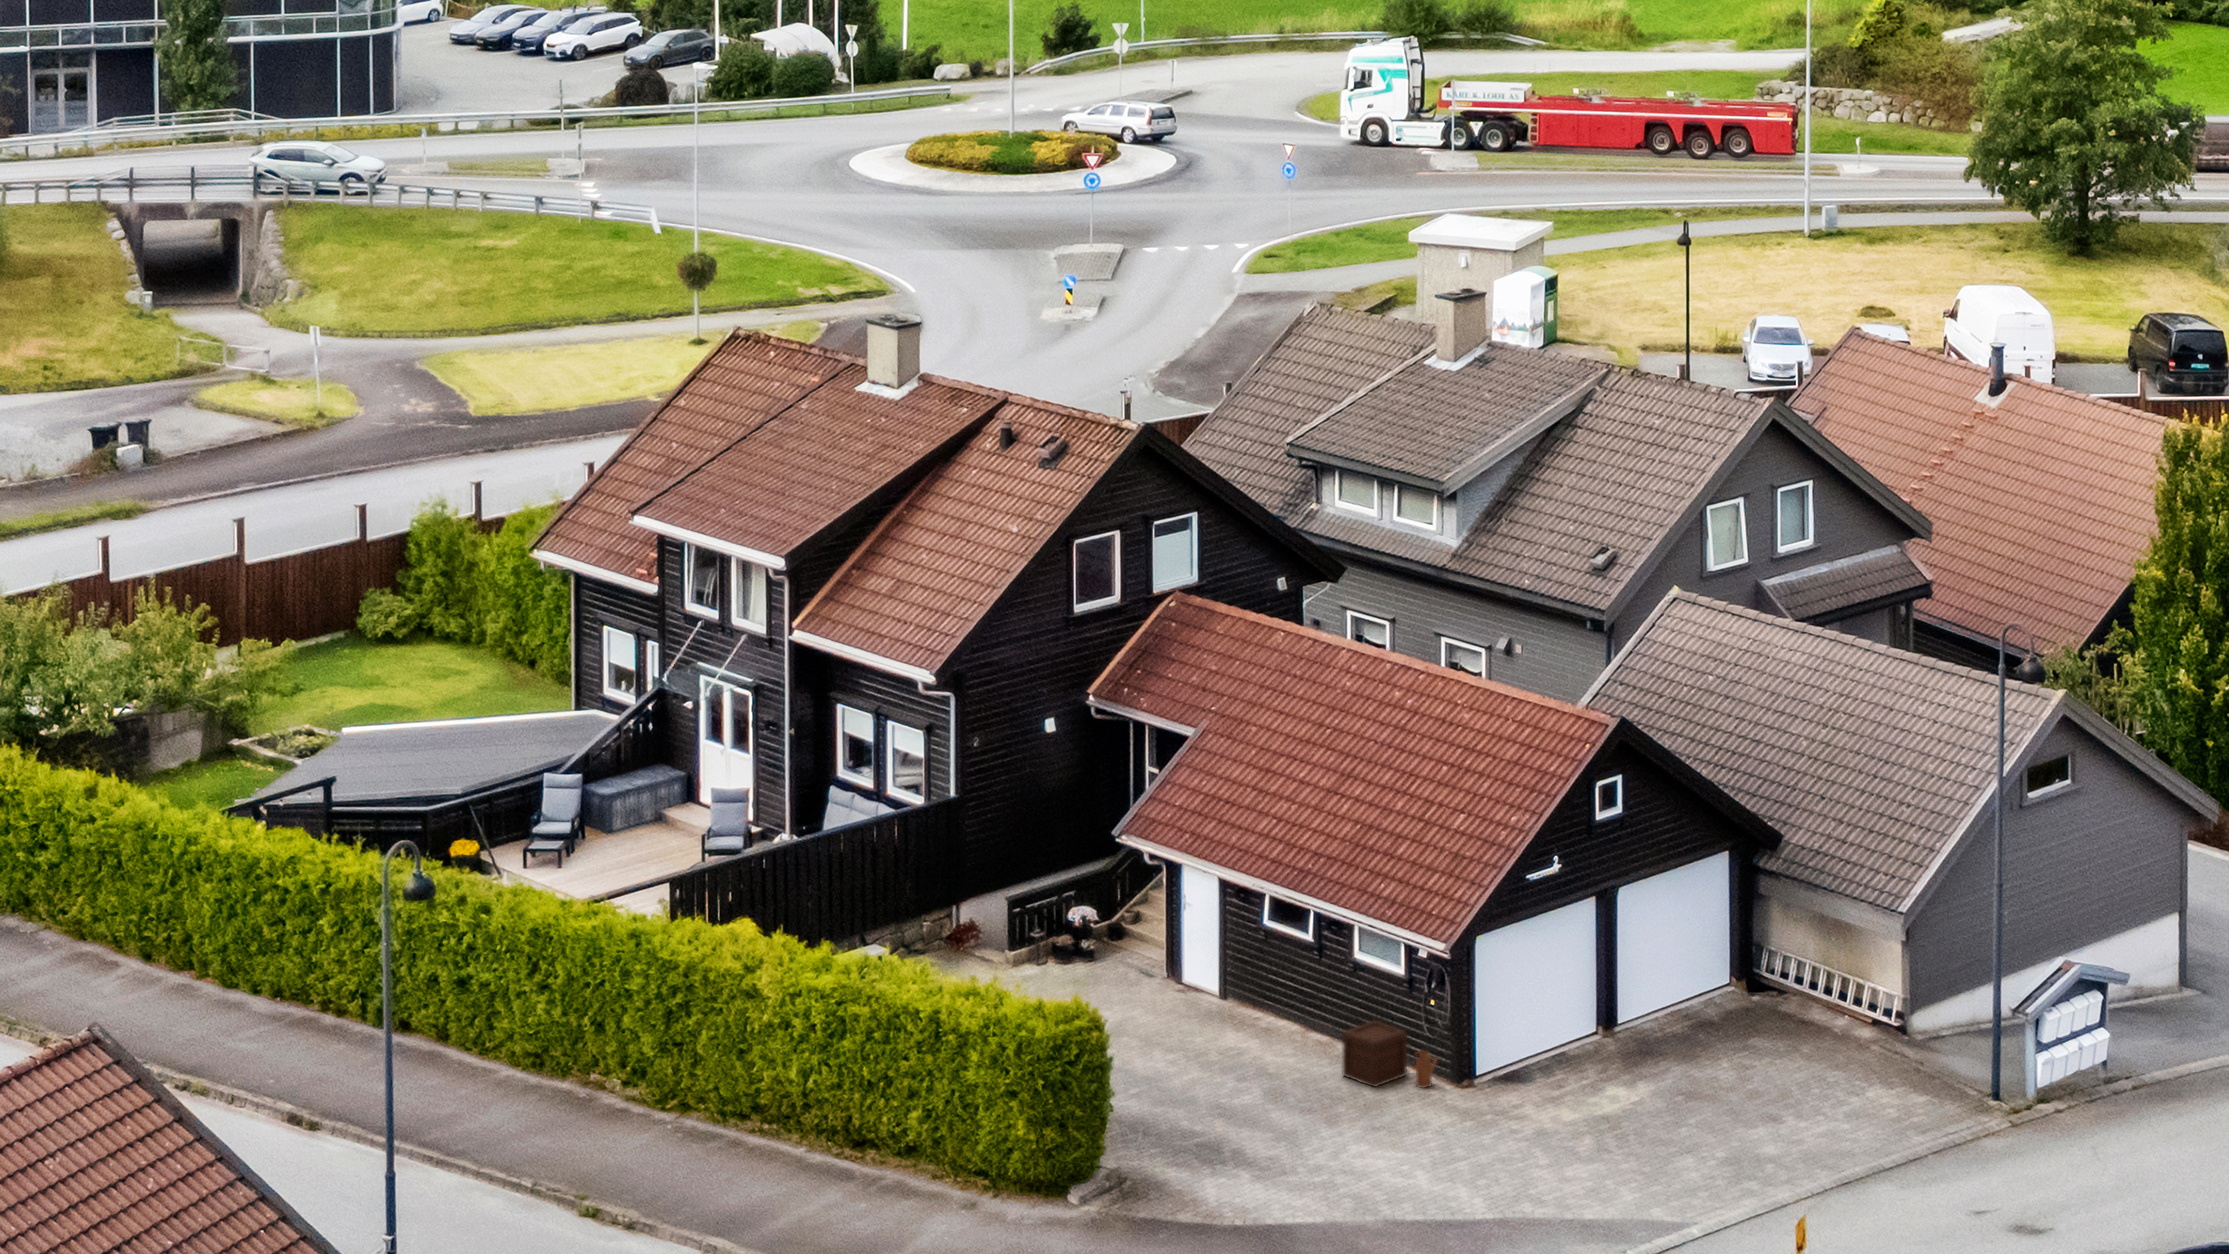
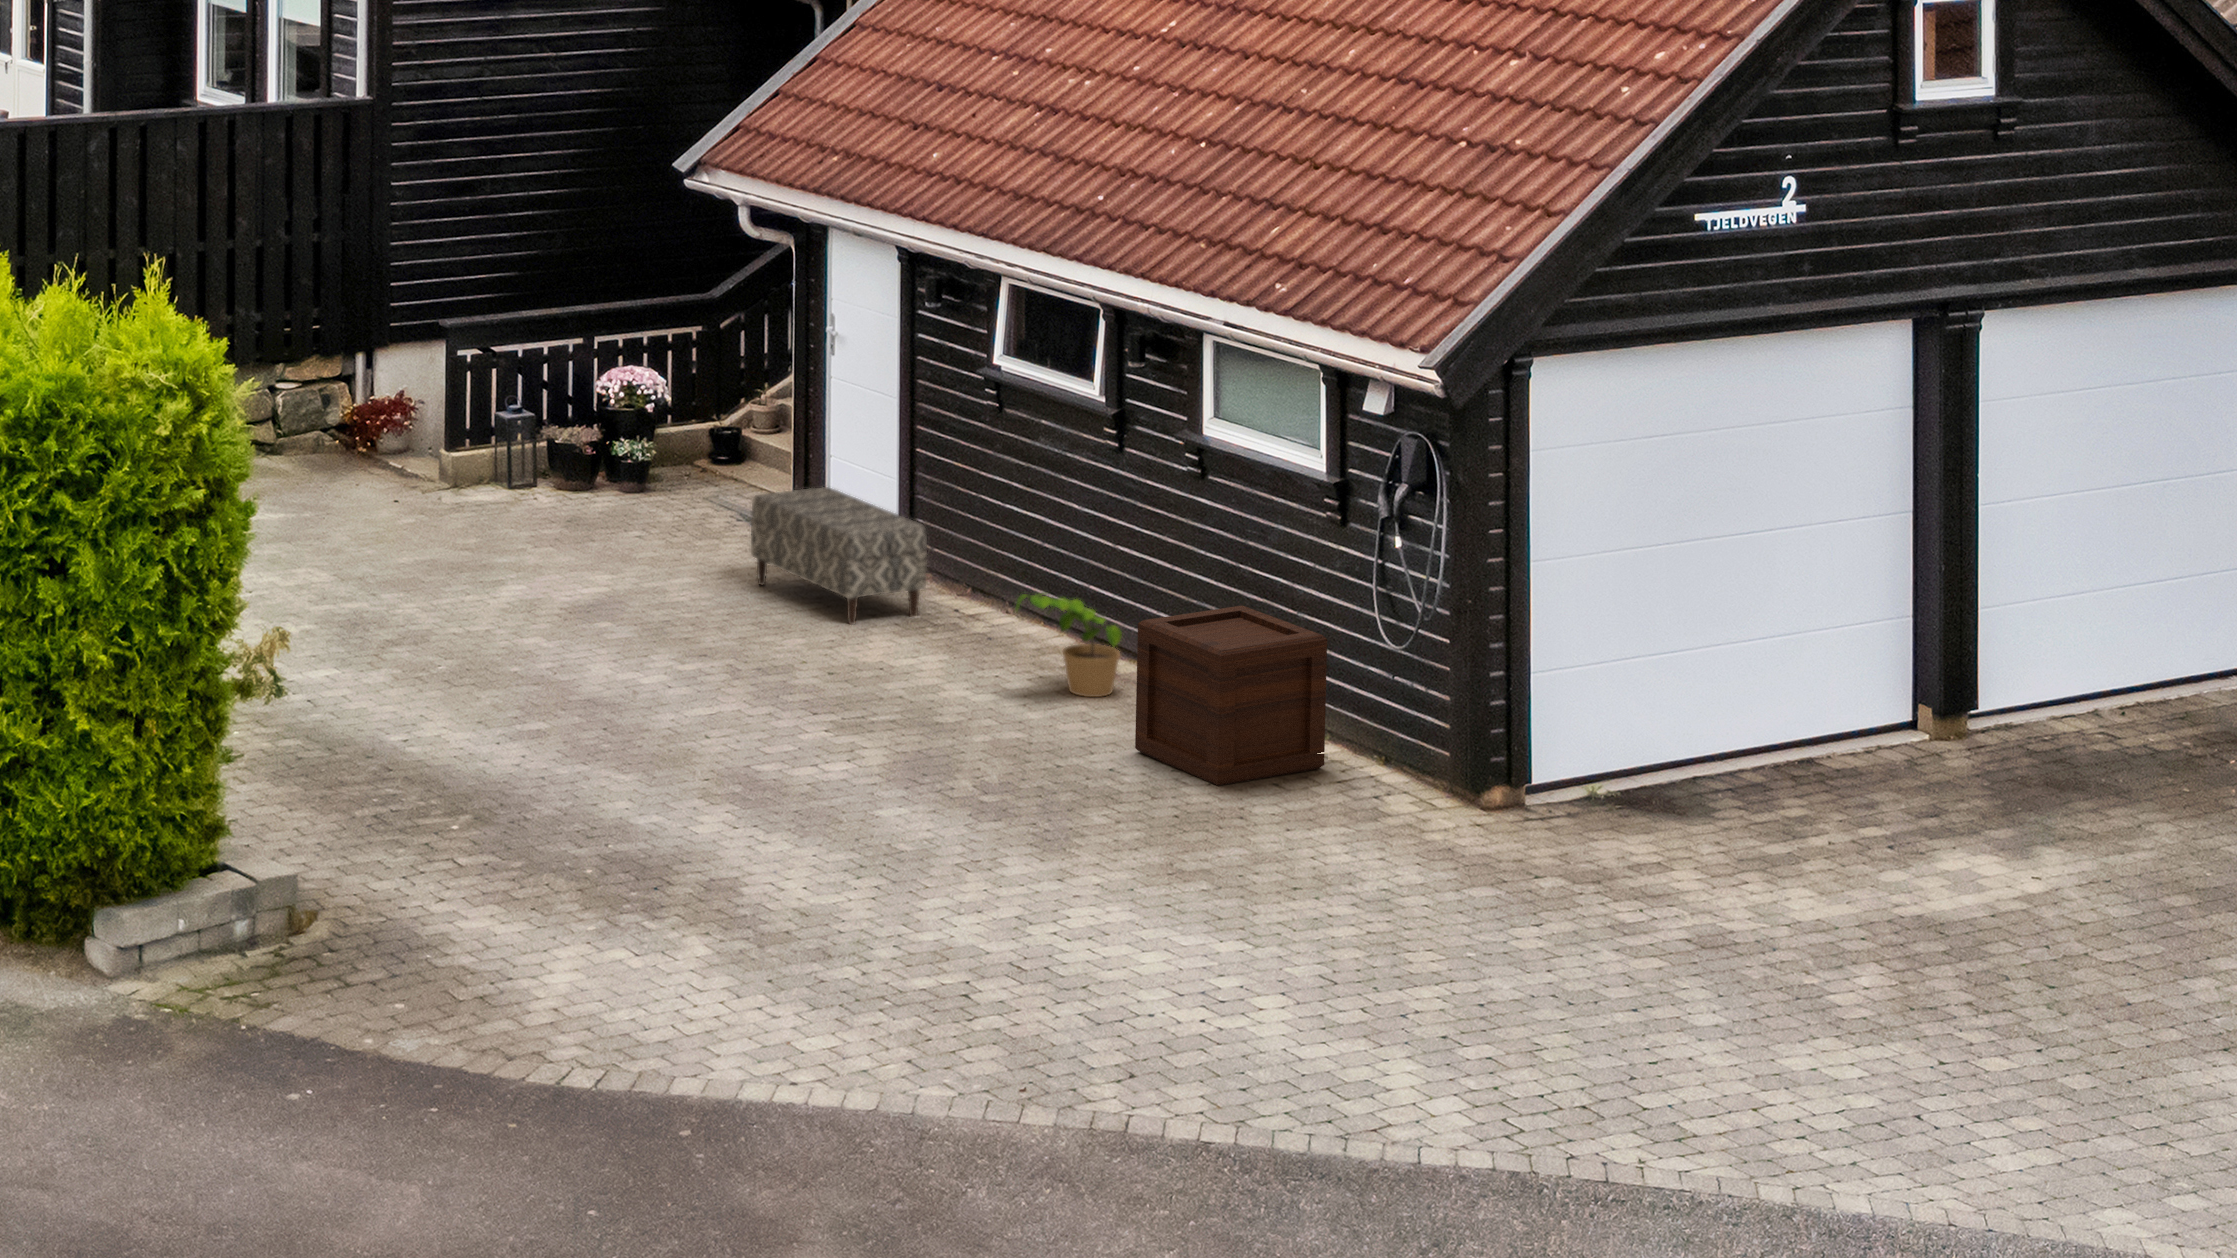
bench: none [1170,969,1244,1028] -> present [751,487,927,624]
potted plant: none [1292,1017,1329,1053] -> present [1016,593,1122,697]
watering can: present [1416,1050,1437,1088] -> none [1343,690,1413,802]

